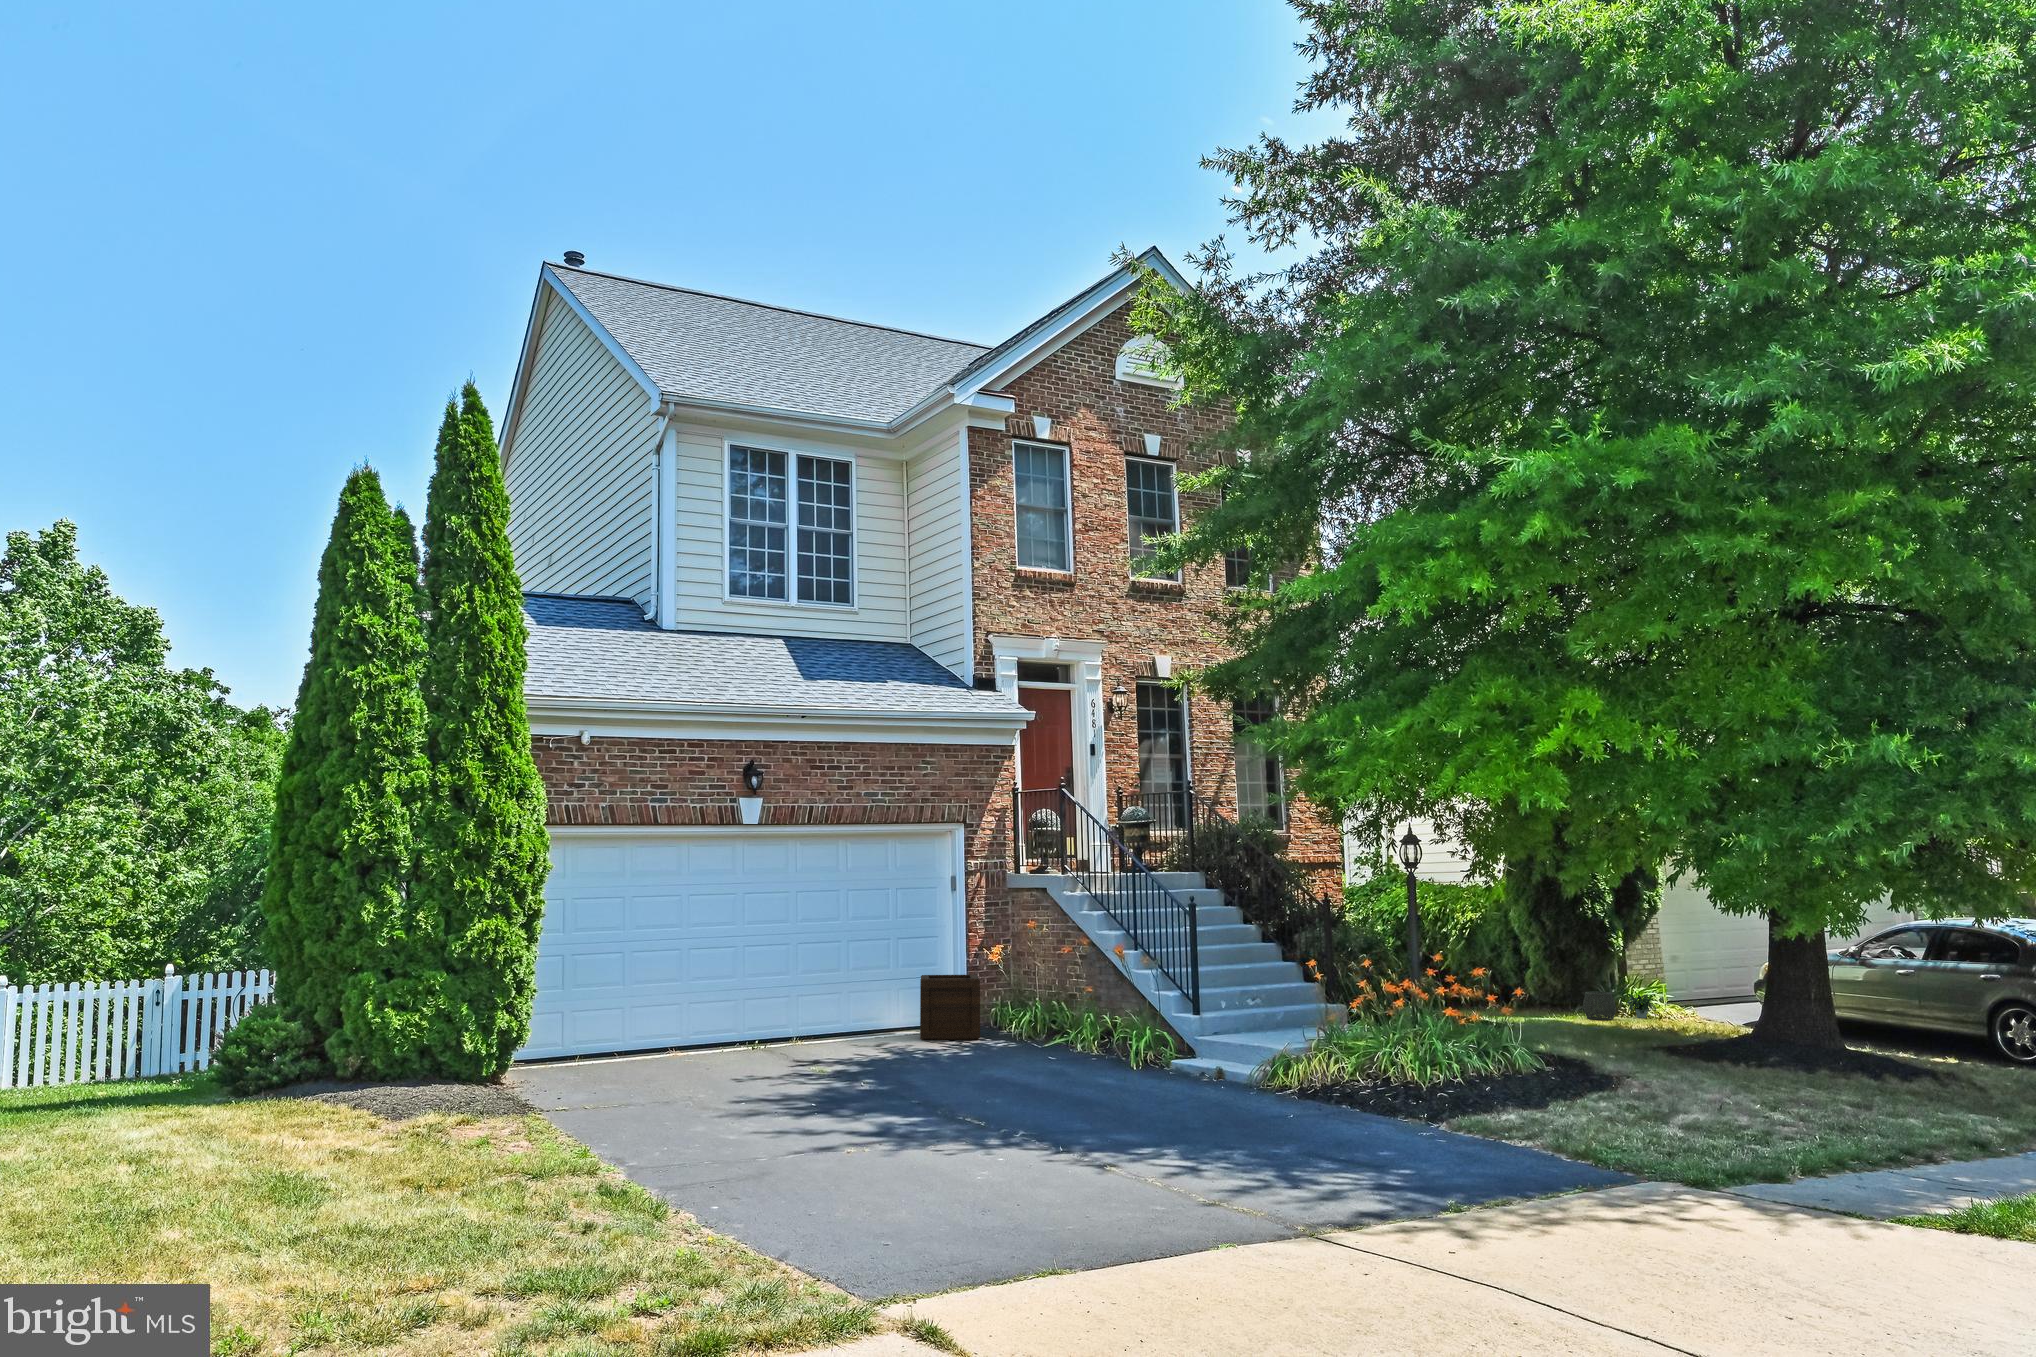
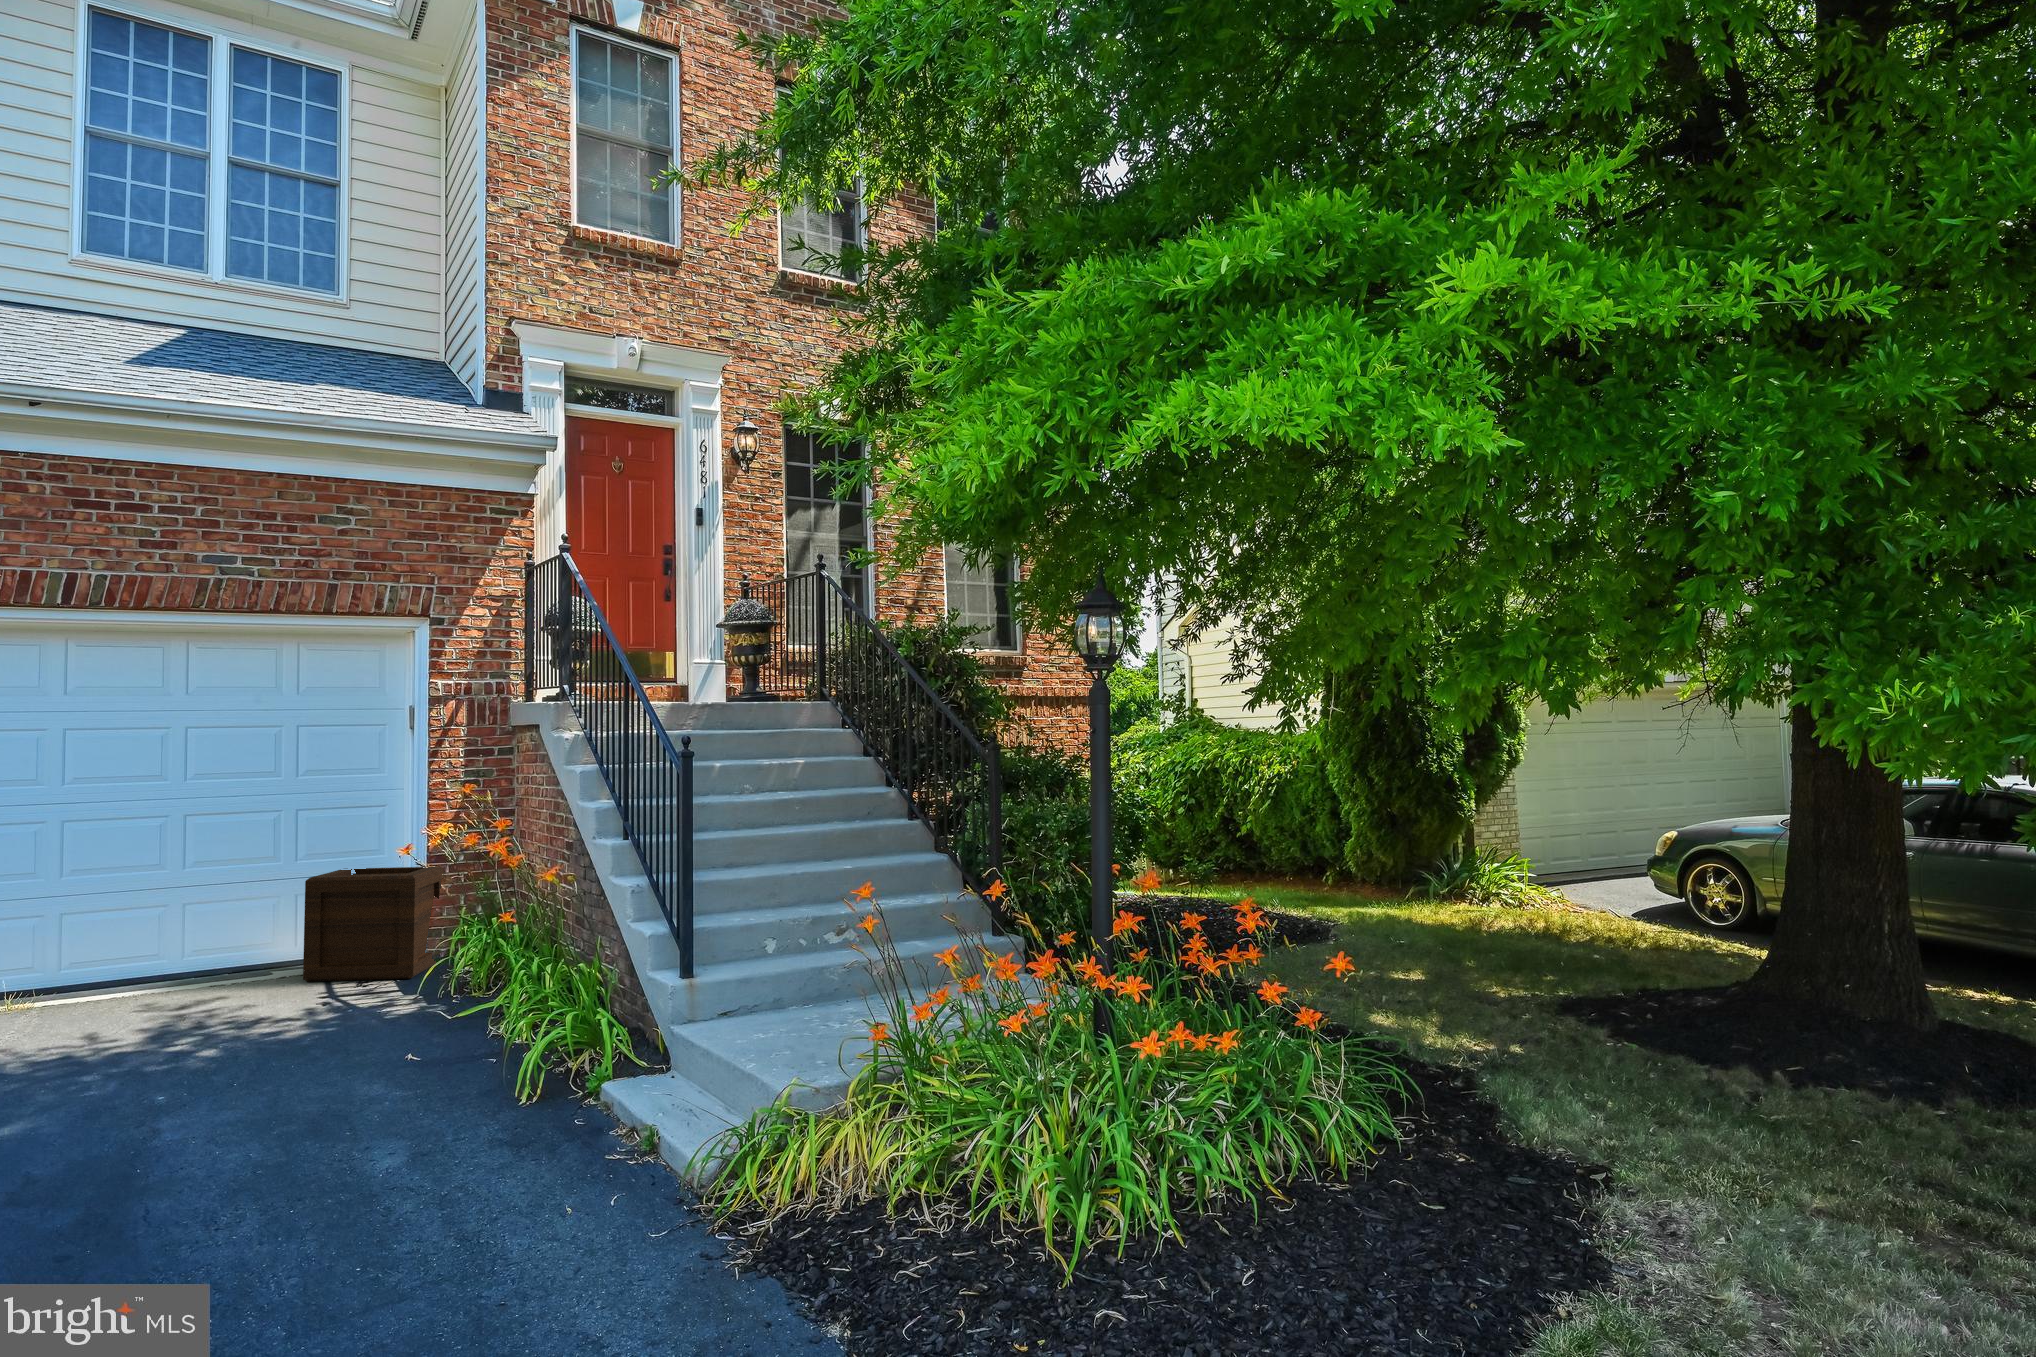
woven basket: present [1583,992,1616,1020] -> none [1417,876,1464,918]
potted plant: present [1628,994,1656,1018] -> none [1465,878,1520,913]

